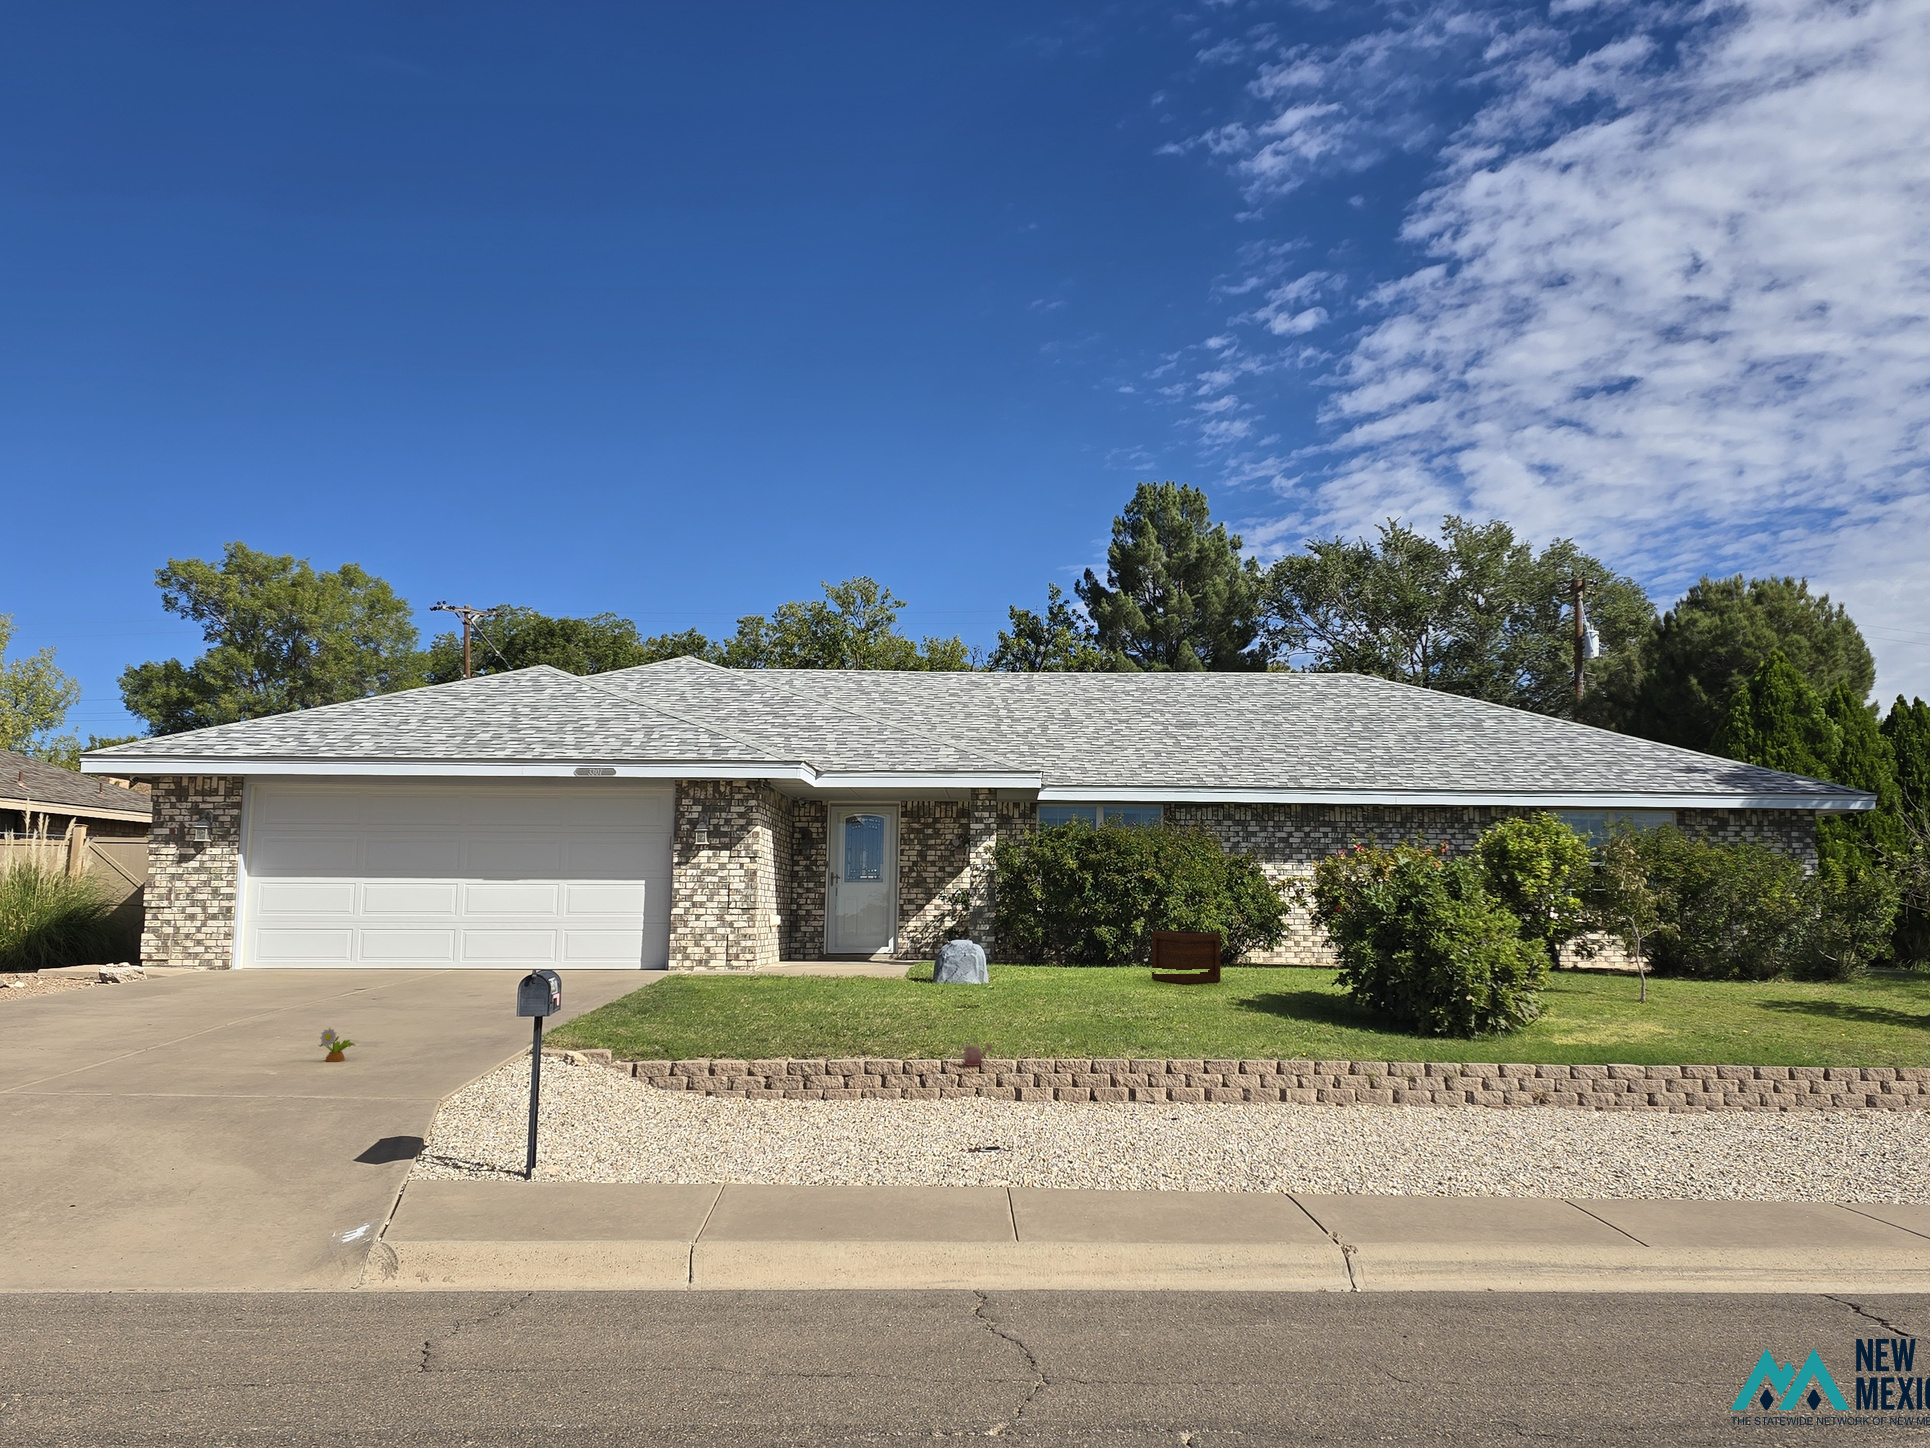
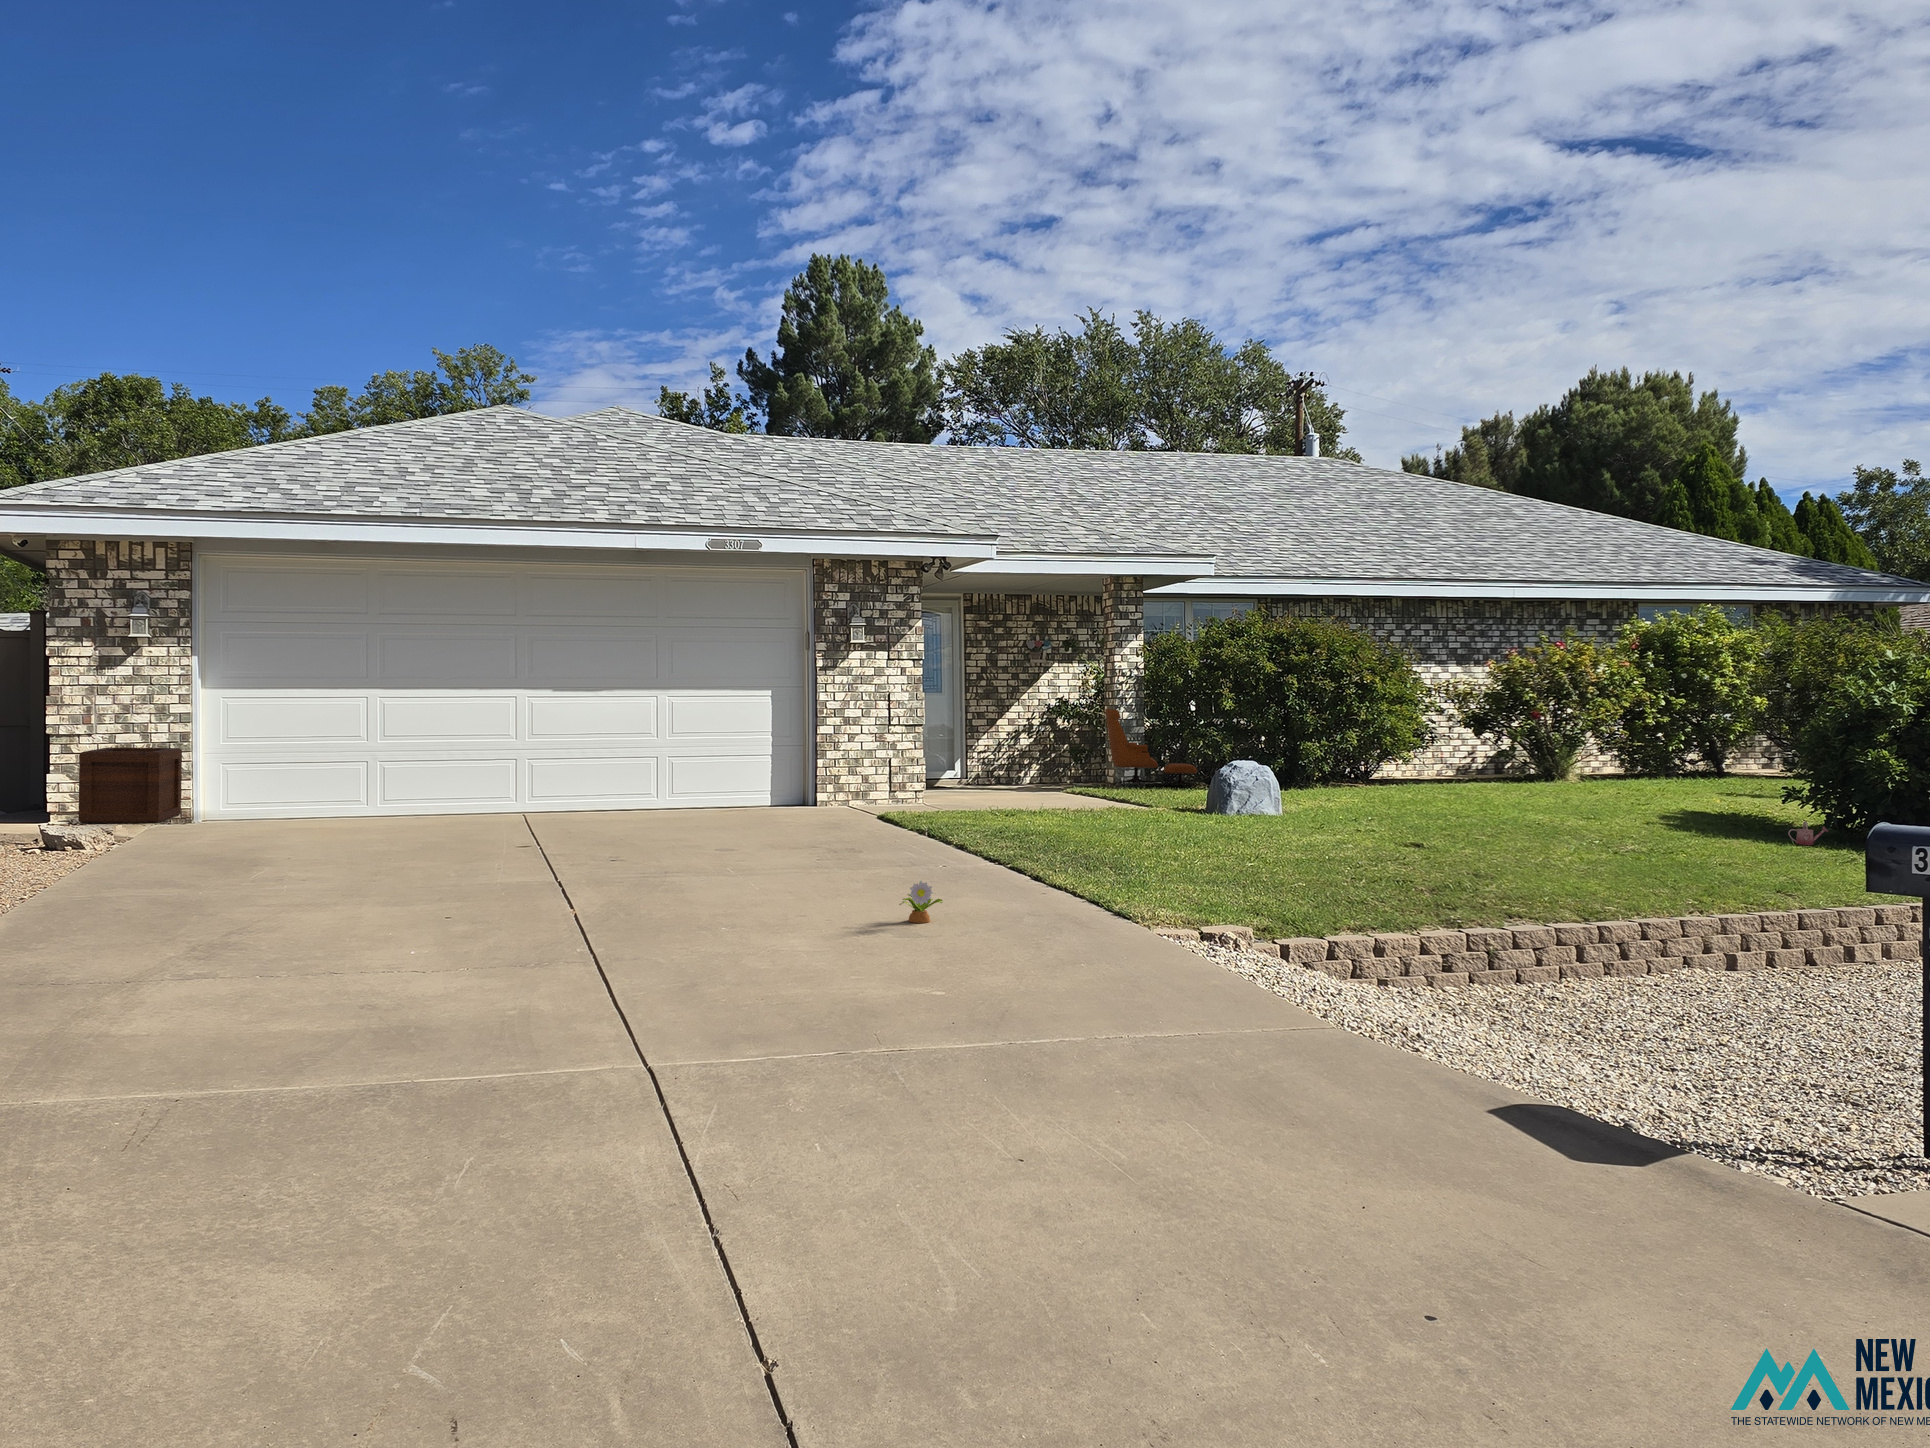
lounge chair: none [977,899,1061,973] -> present [1105,709,1197,788]
wooden crate: present [1152,930,1221,984] -> present [78,747,182,823]
watering can: present [959,1045,992,1066] -> present [1788,821,1828,845]

